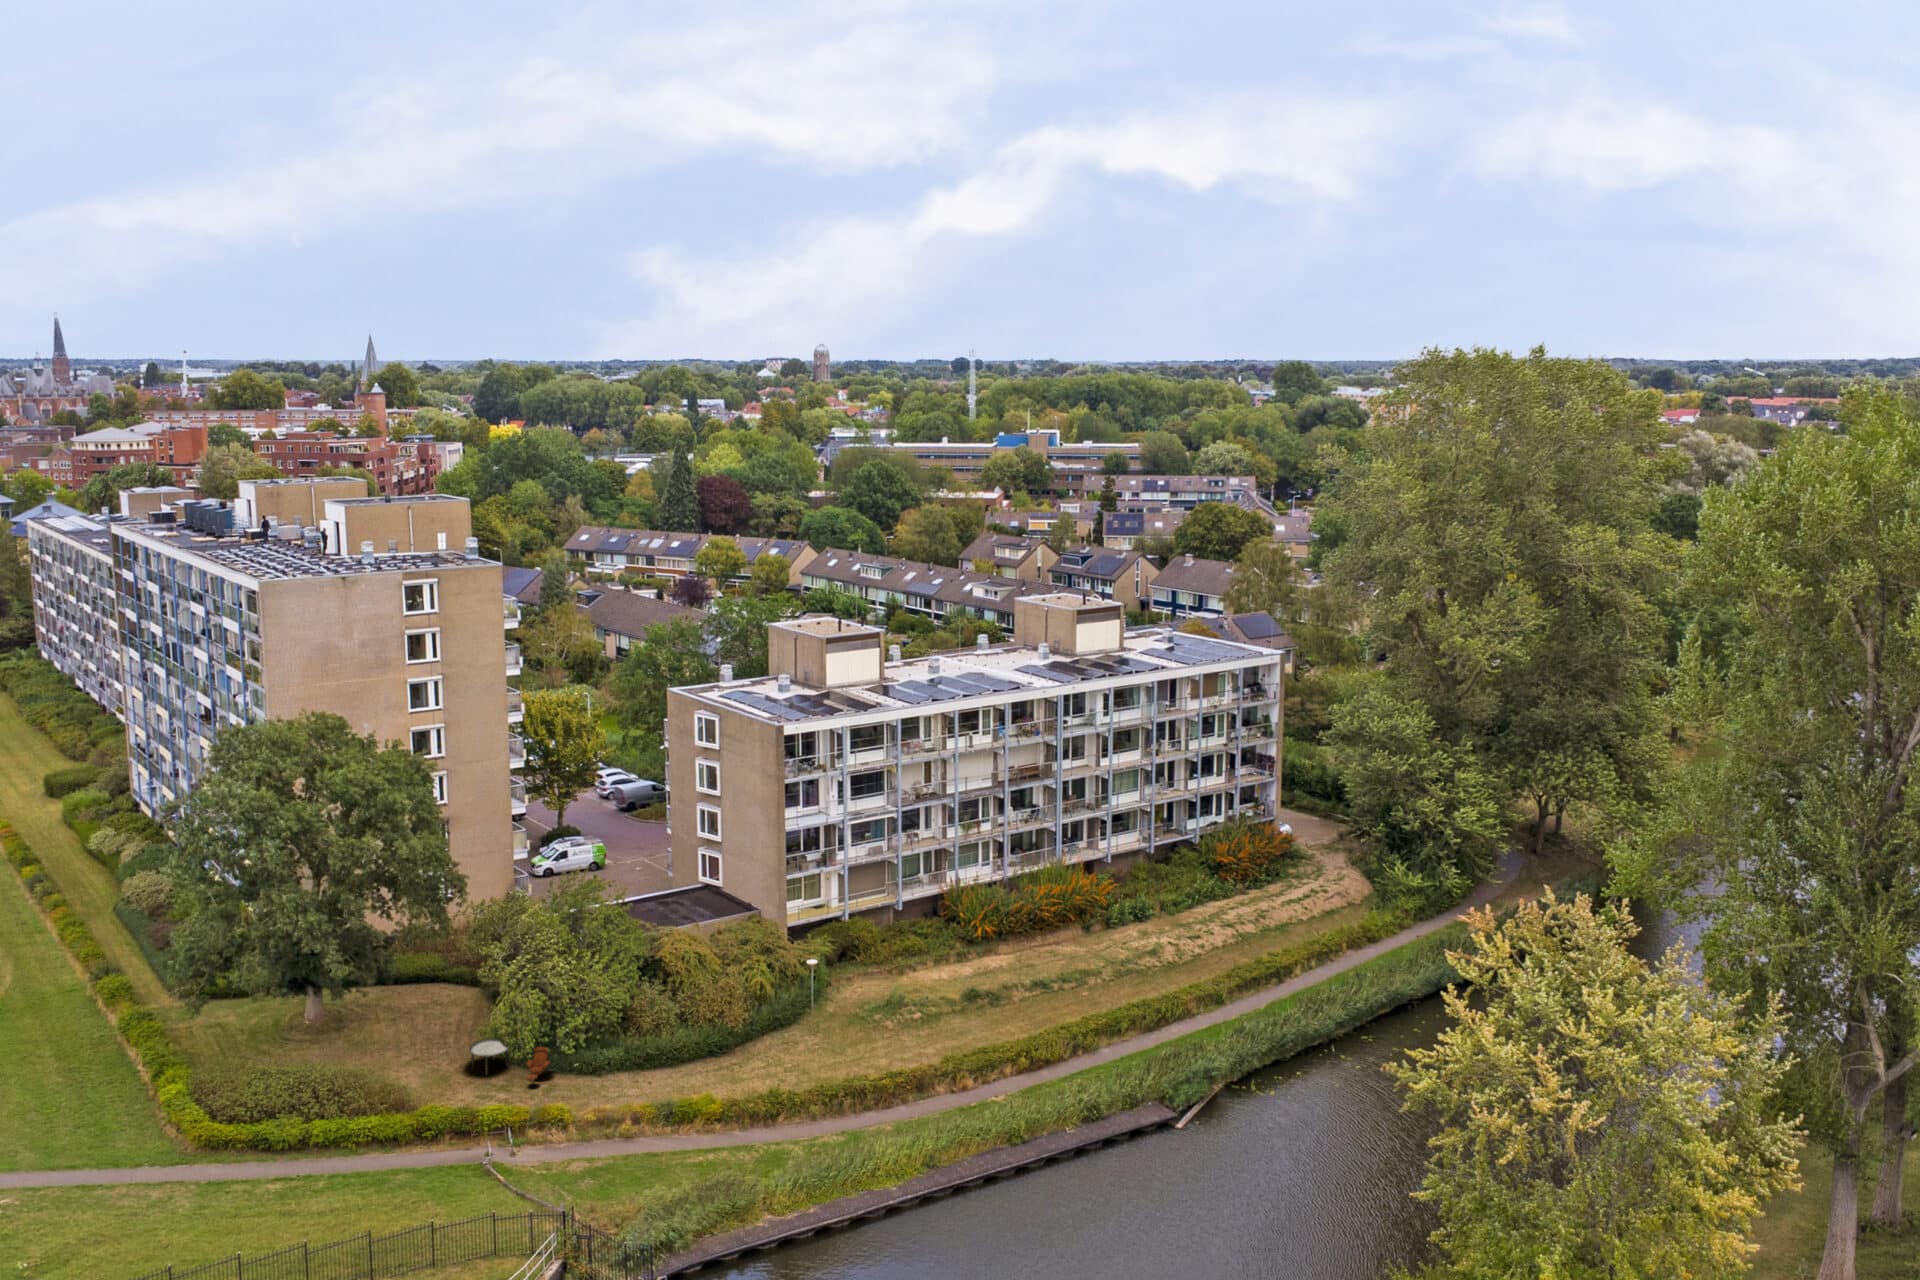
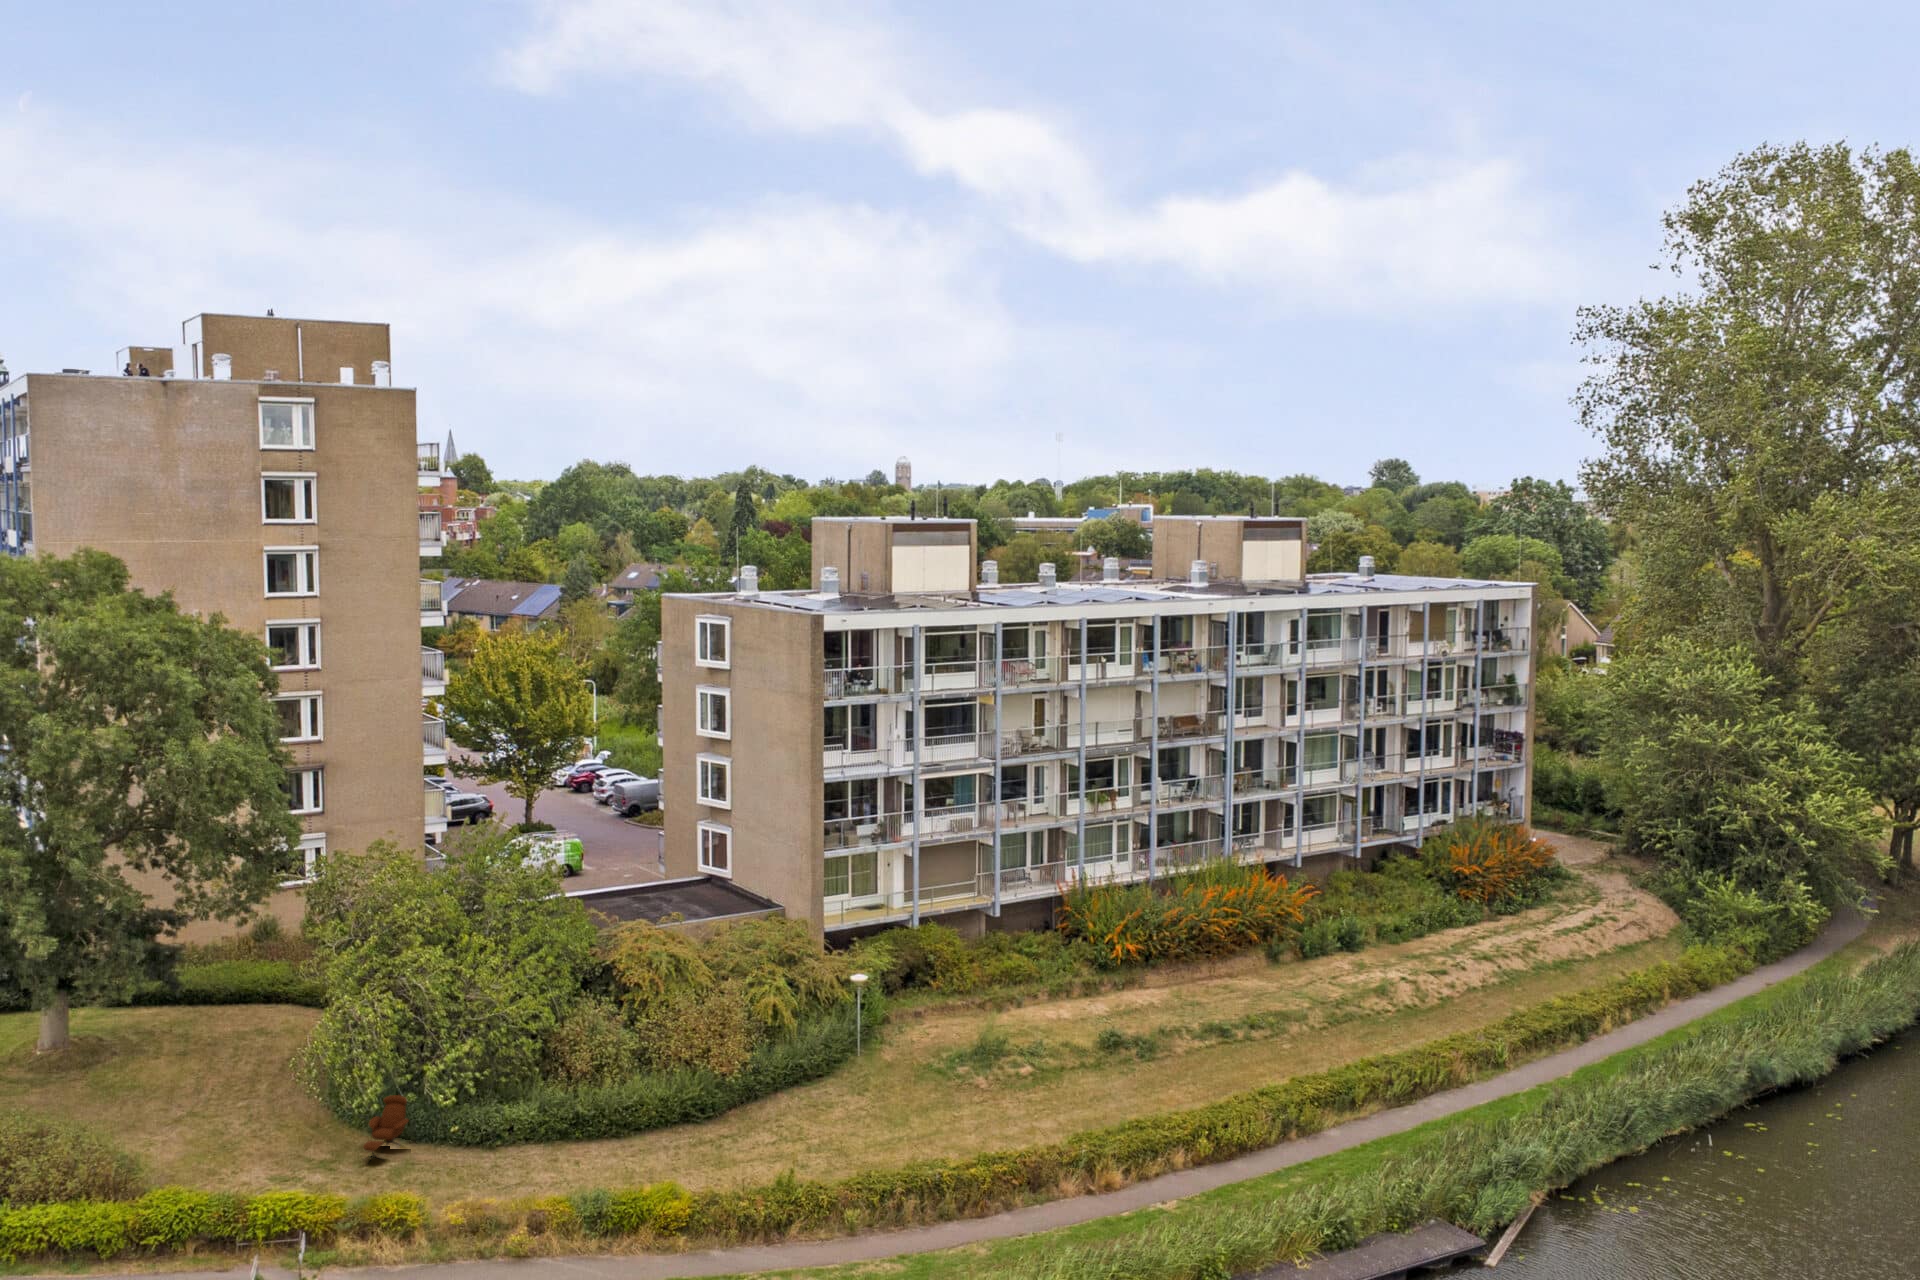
round table: present [469,1039,508,1075] -> none [275,1080,347,1142]

